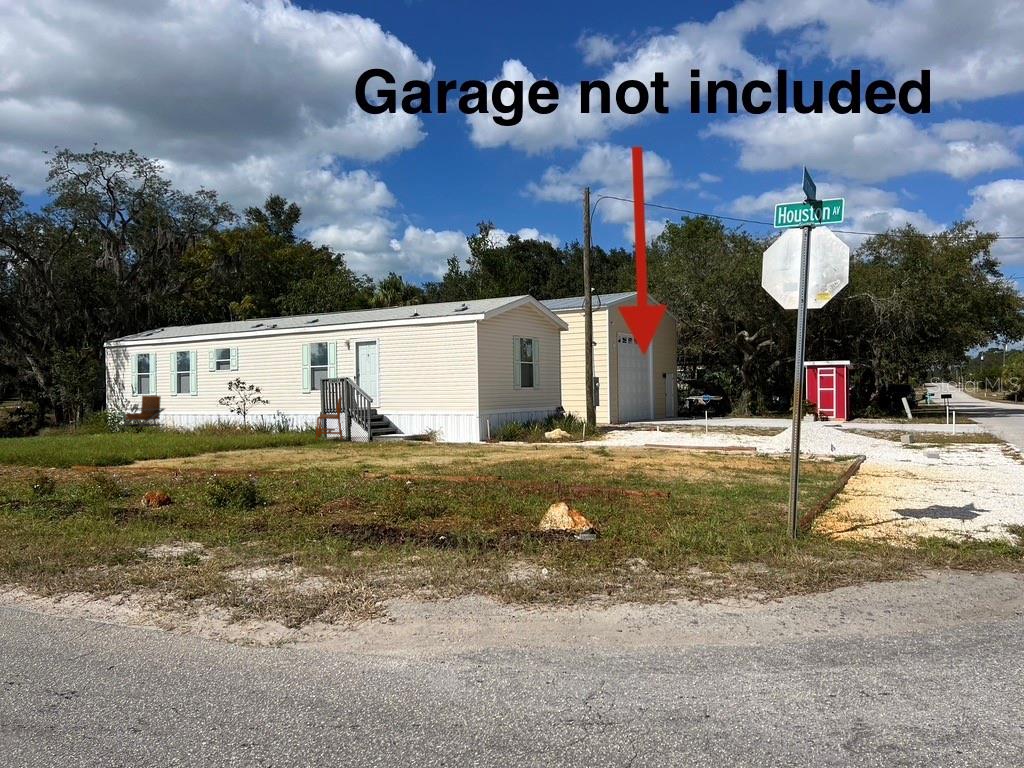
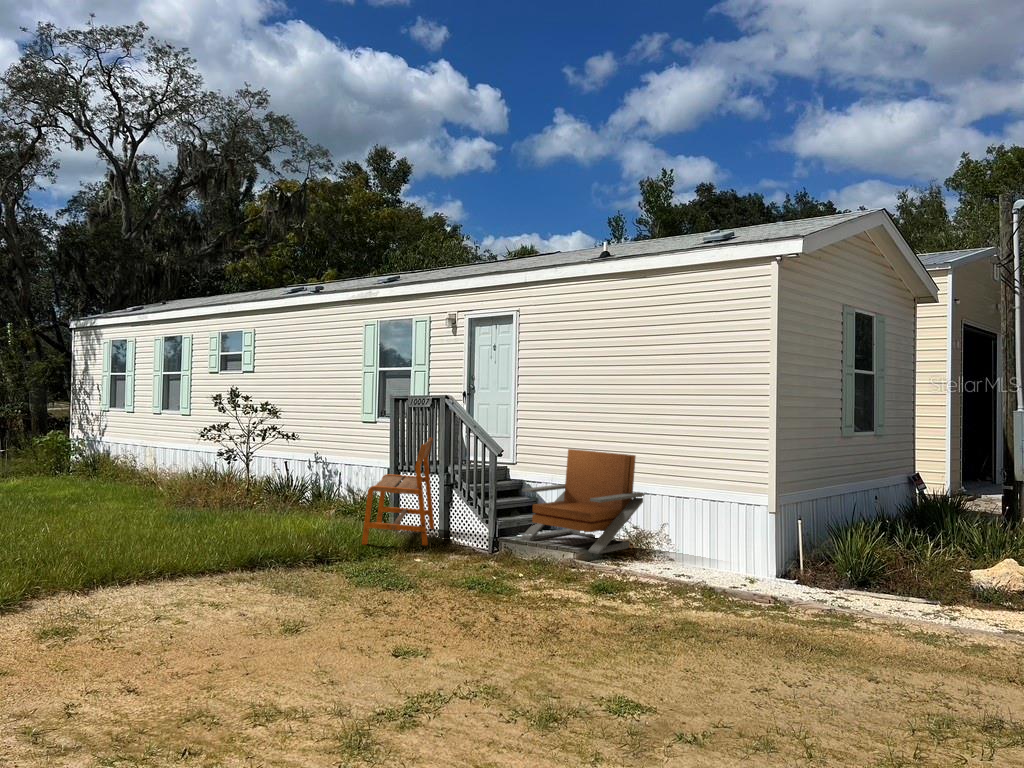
lounge chair: present [123,396,165,427] -> present [521,449,645,554]

